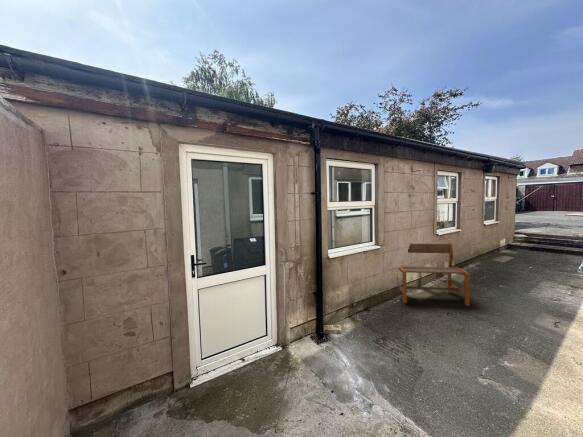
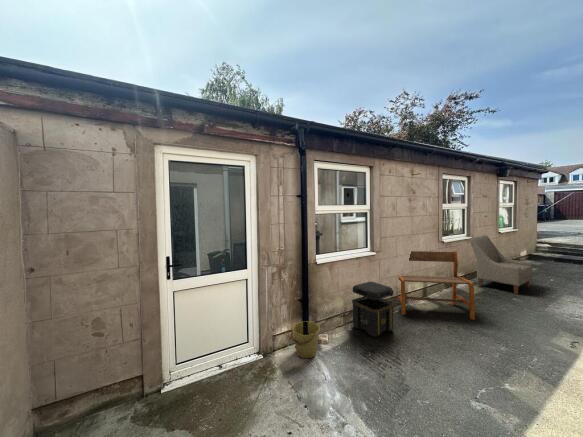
chair: none [459,227,515,281] -> present [469,235,533,294]
toolbox: none [360,274,400,325] -> present [352,282,394,337]
bucket: none [307,313,336,348] -> present [291,321,320,358]

